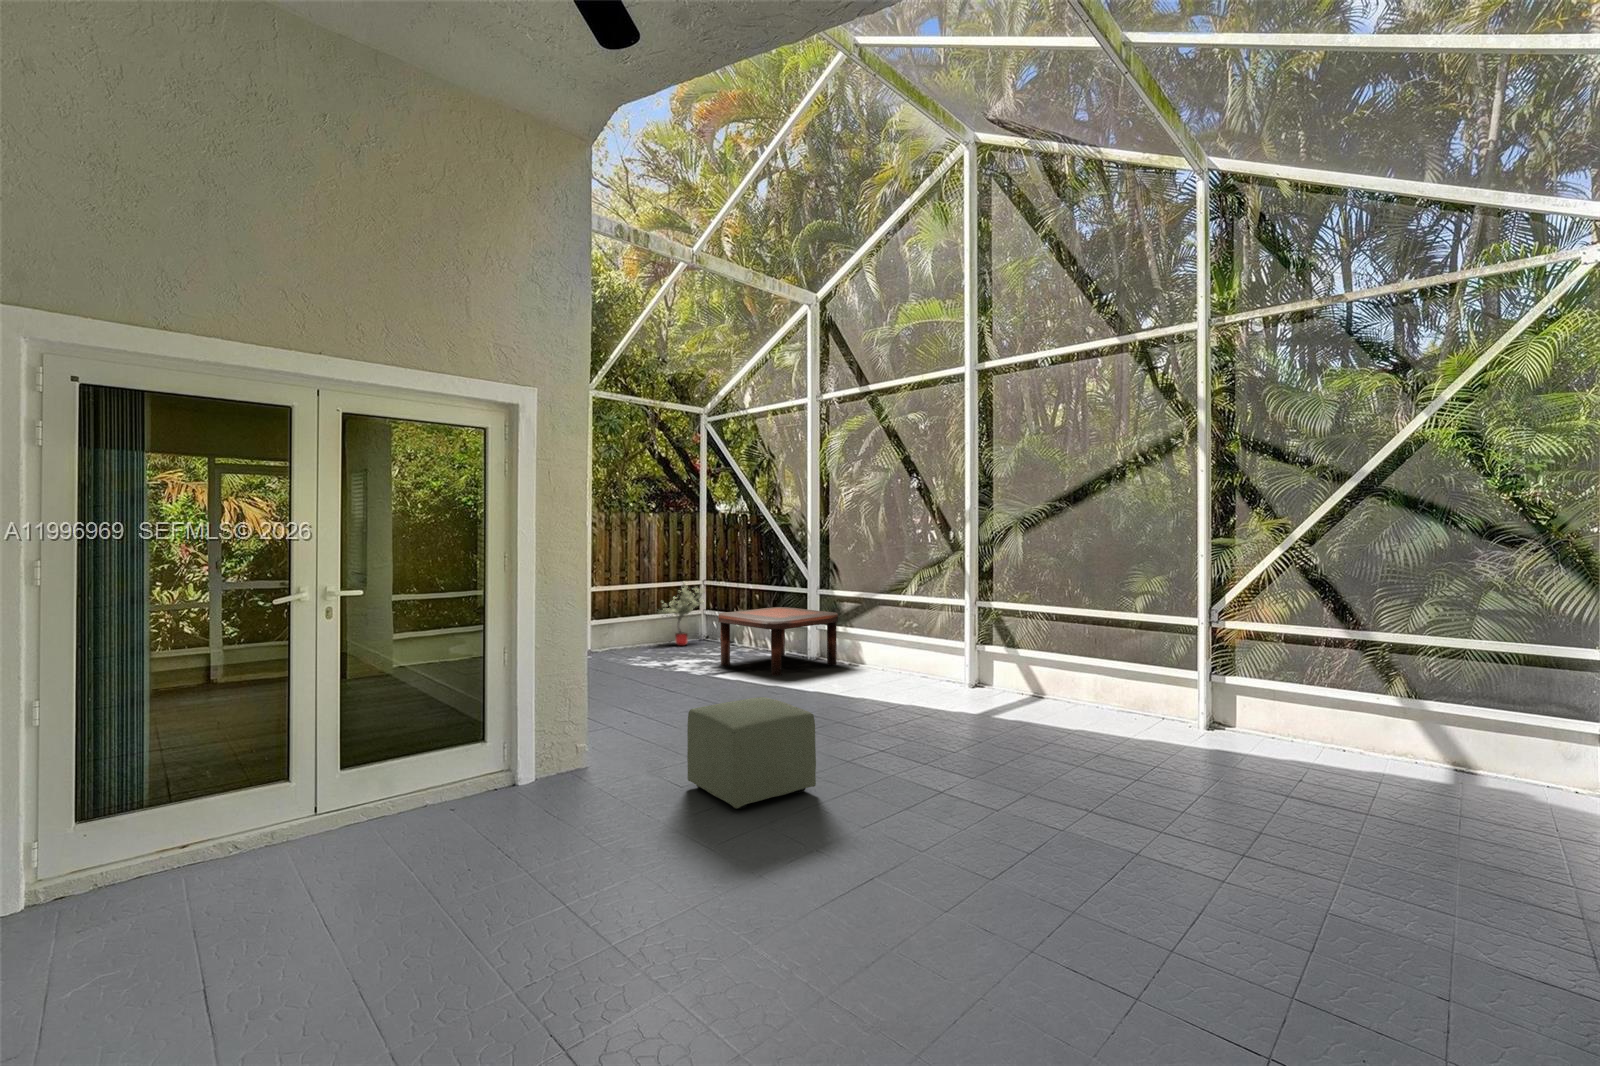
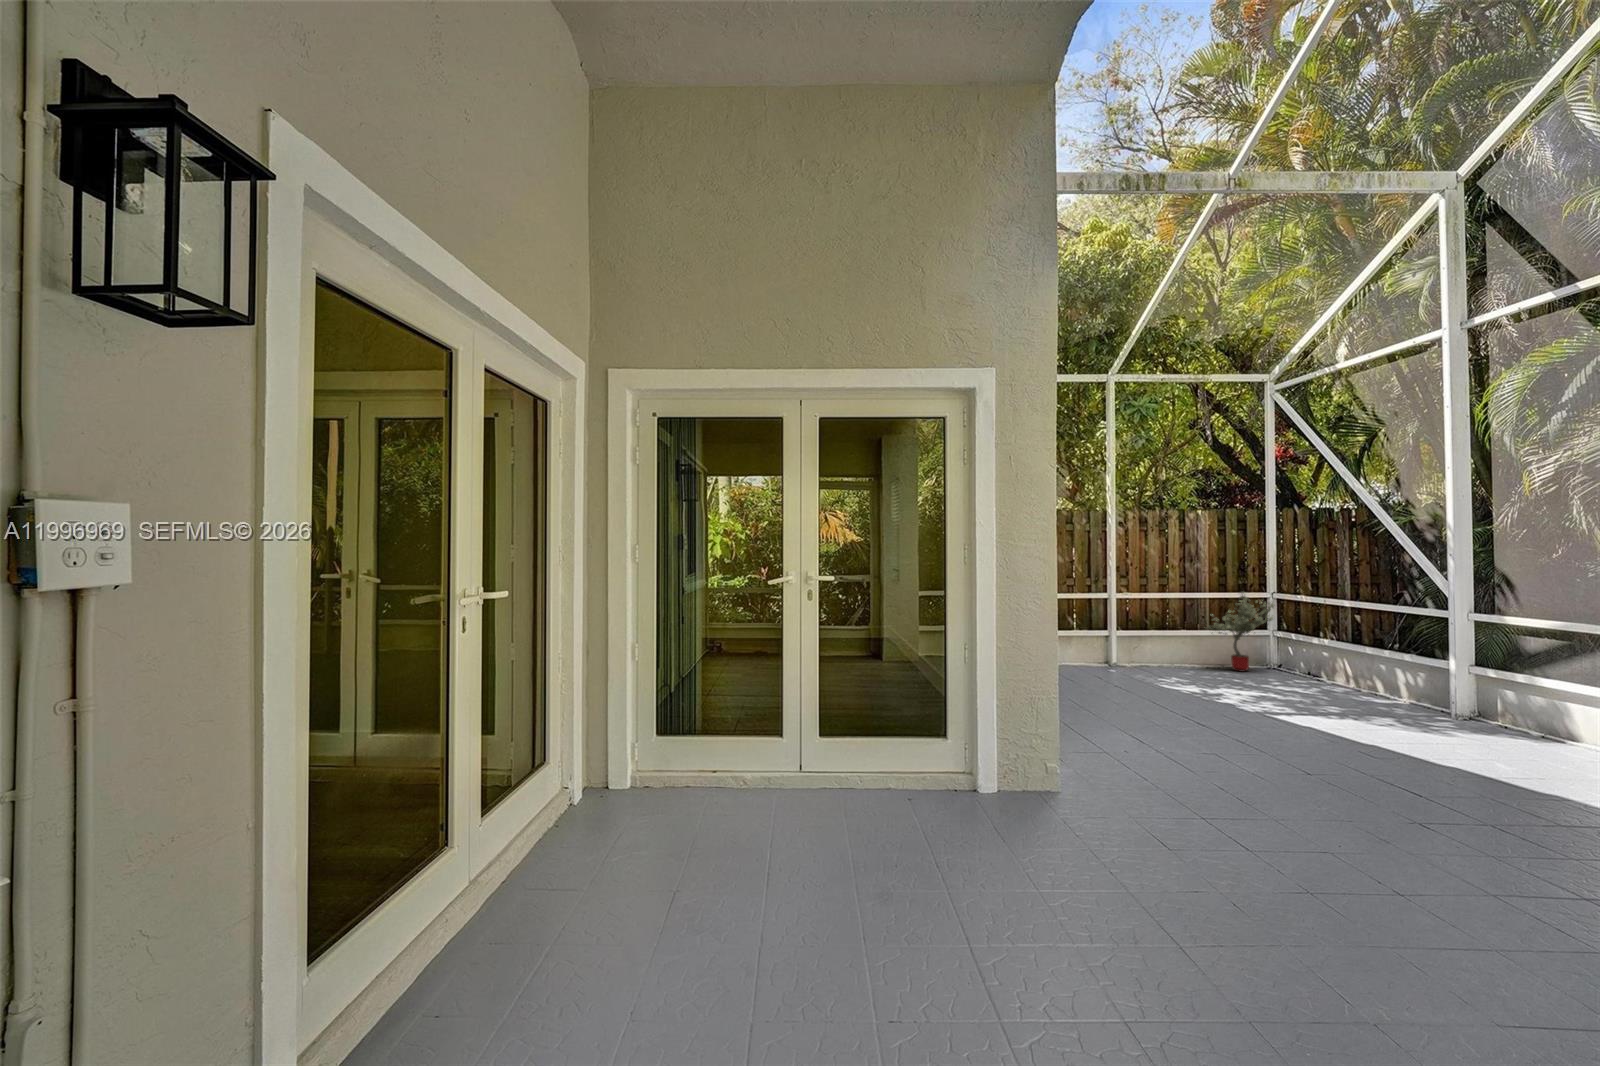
coffee table: present [718,607,838,676] -> none [1286,634,1512,735]
ottoman: present [687,697,816,809] -> none [1175,769,1414,954]

